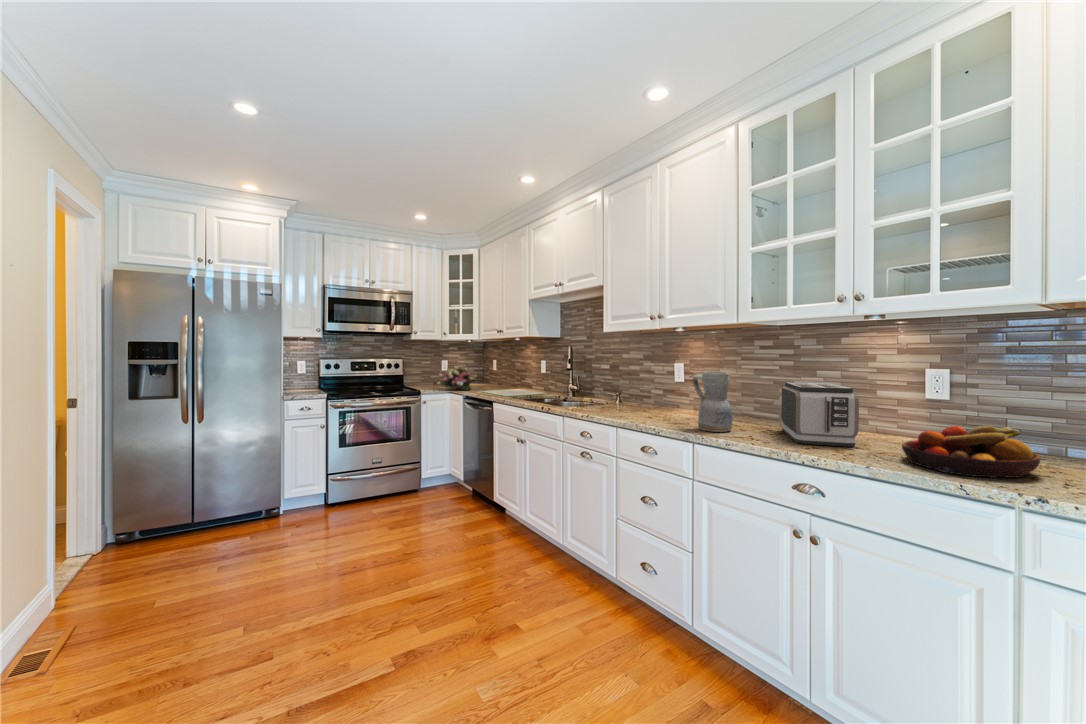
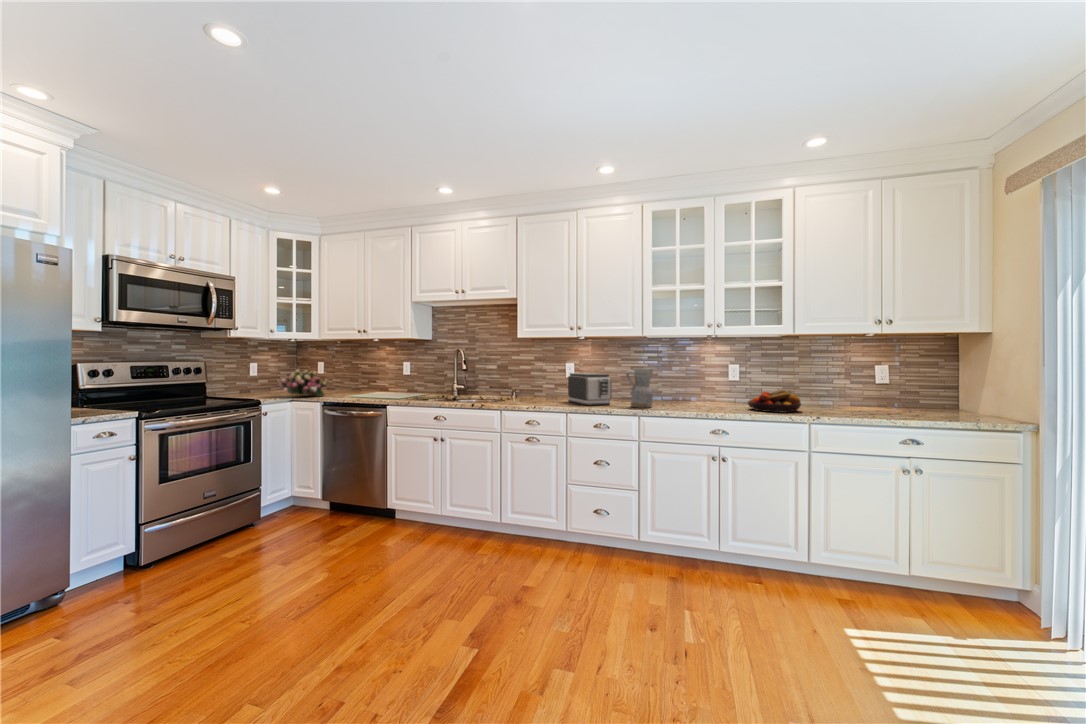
toaster: present [781,382,859,447] -> present [568,373,612,405]

